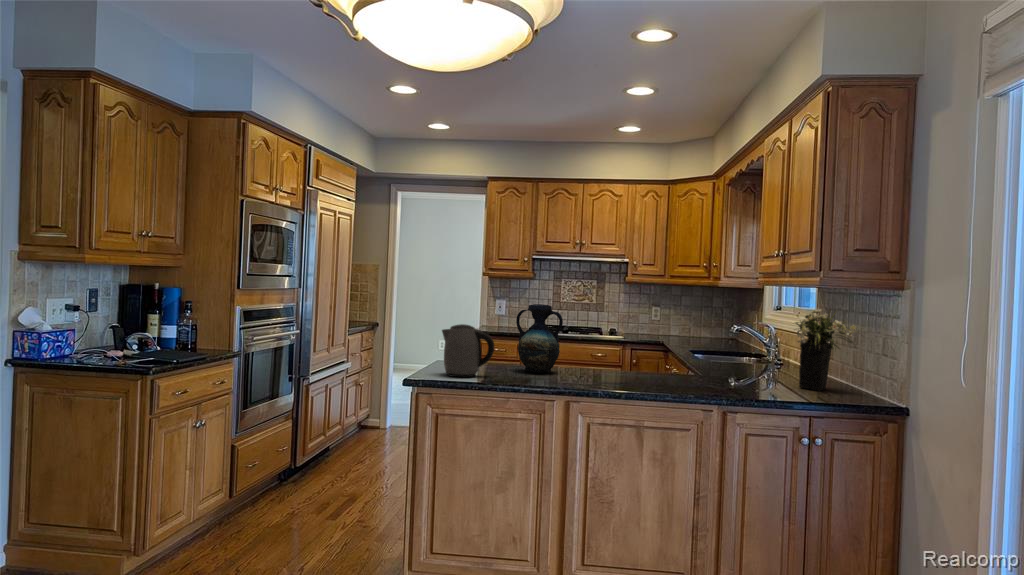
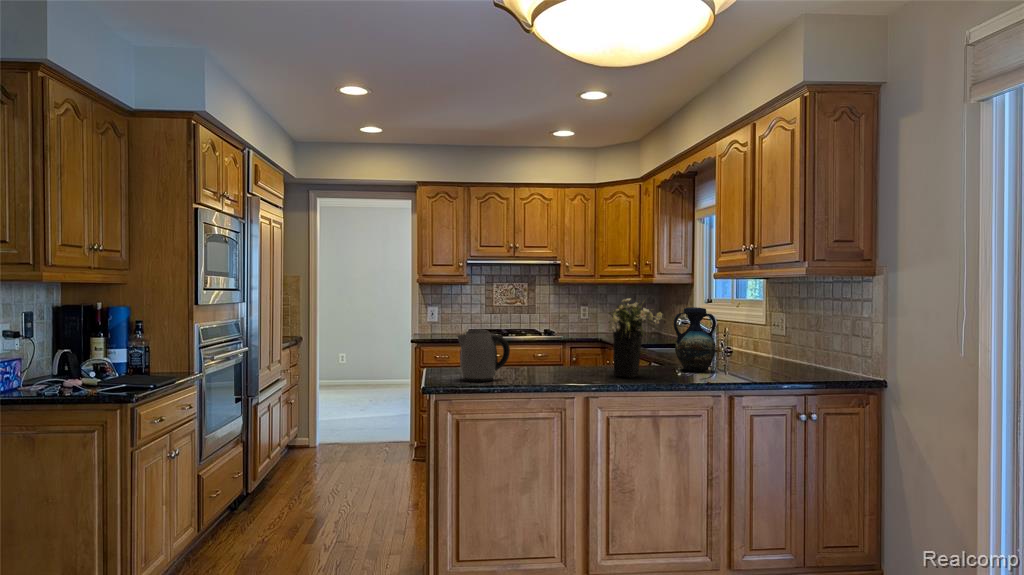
vase: present [516,304,563,372] -> present [674,307,716,371]
flower arrangement: present [796,309,861,391] -> present [608,297,666,378]

